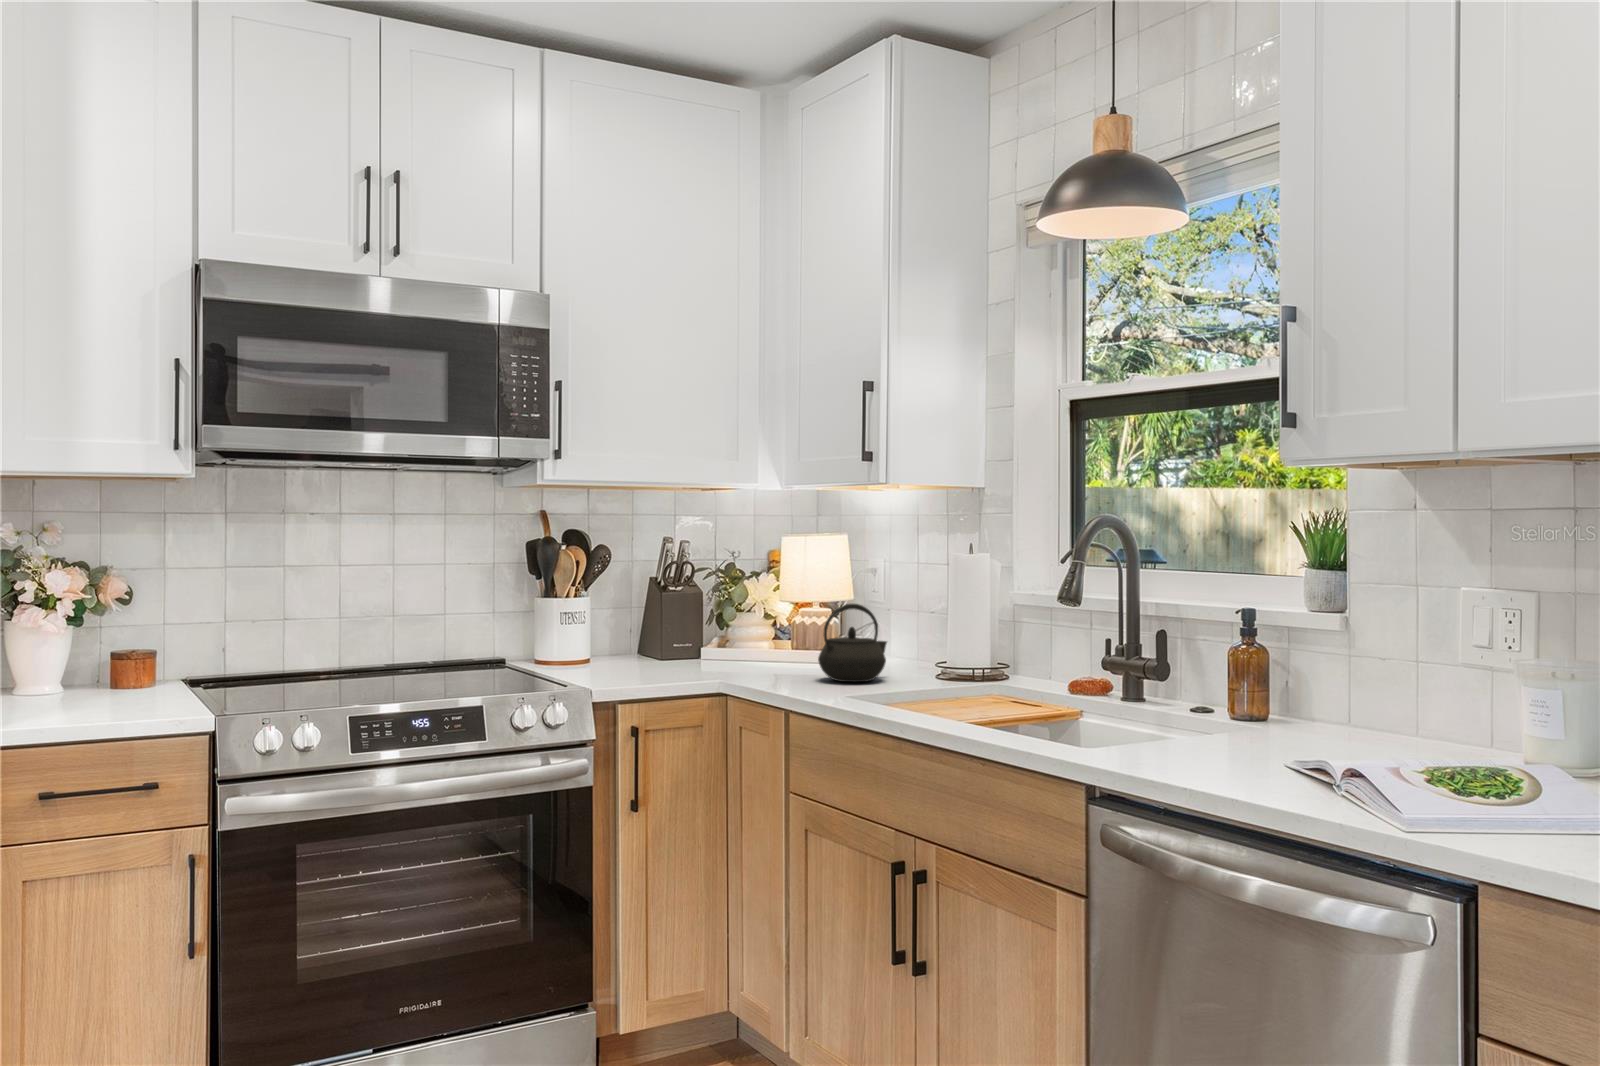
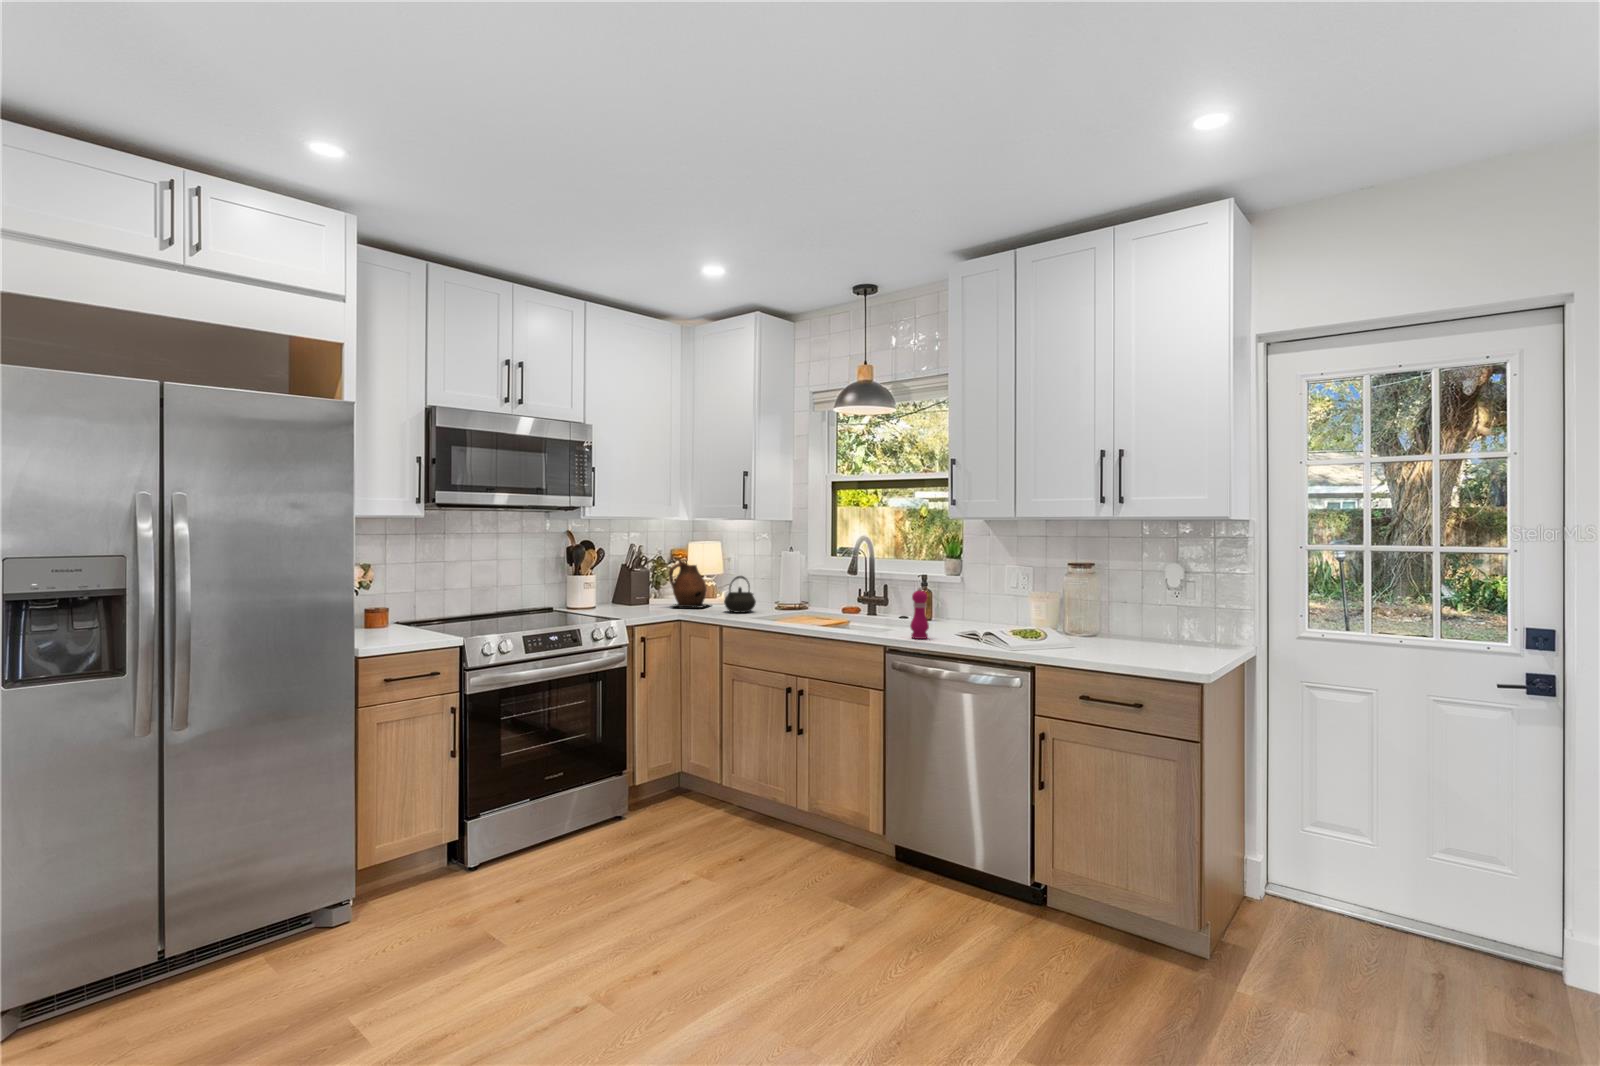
ceramic pitcher: none [726,567,819,669] -> present [669,559,709,608]
pepper mill: none [1145,643,1193,772] -> present [910,587,929,639]

